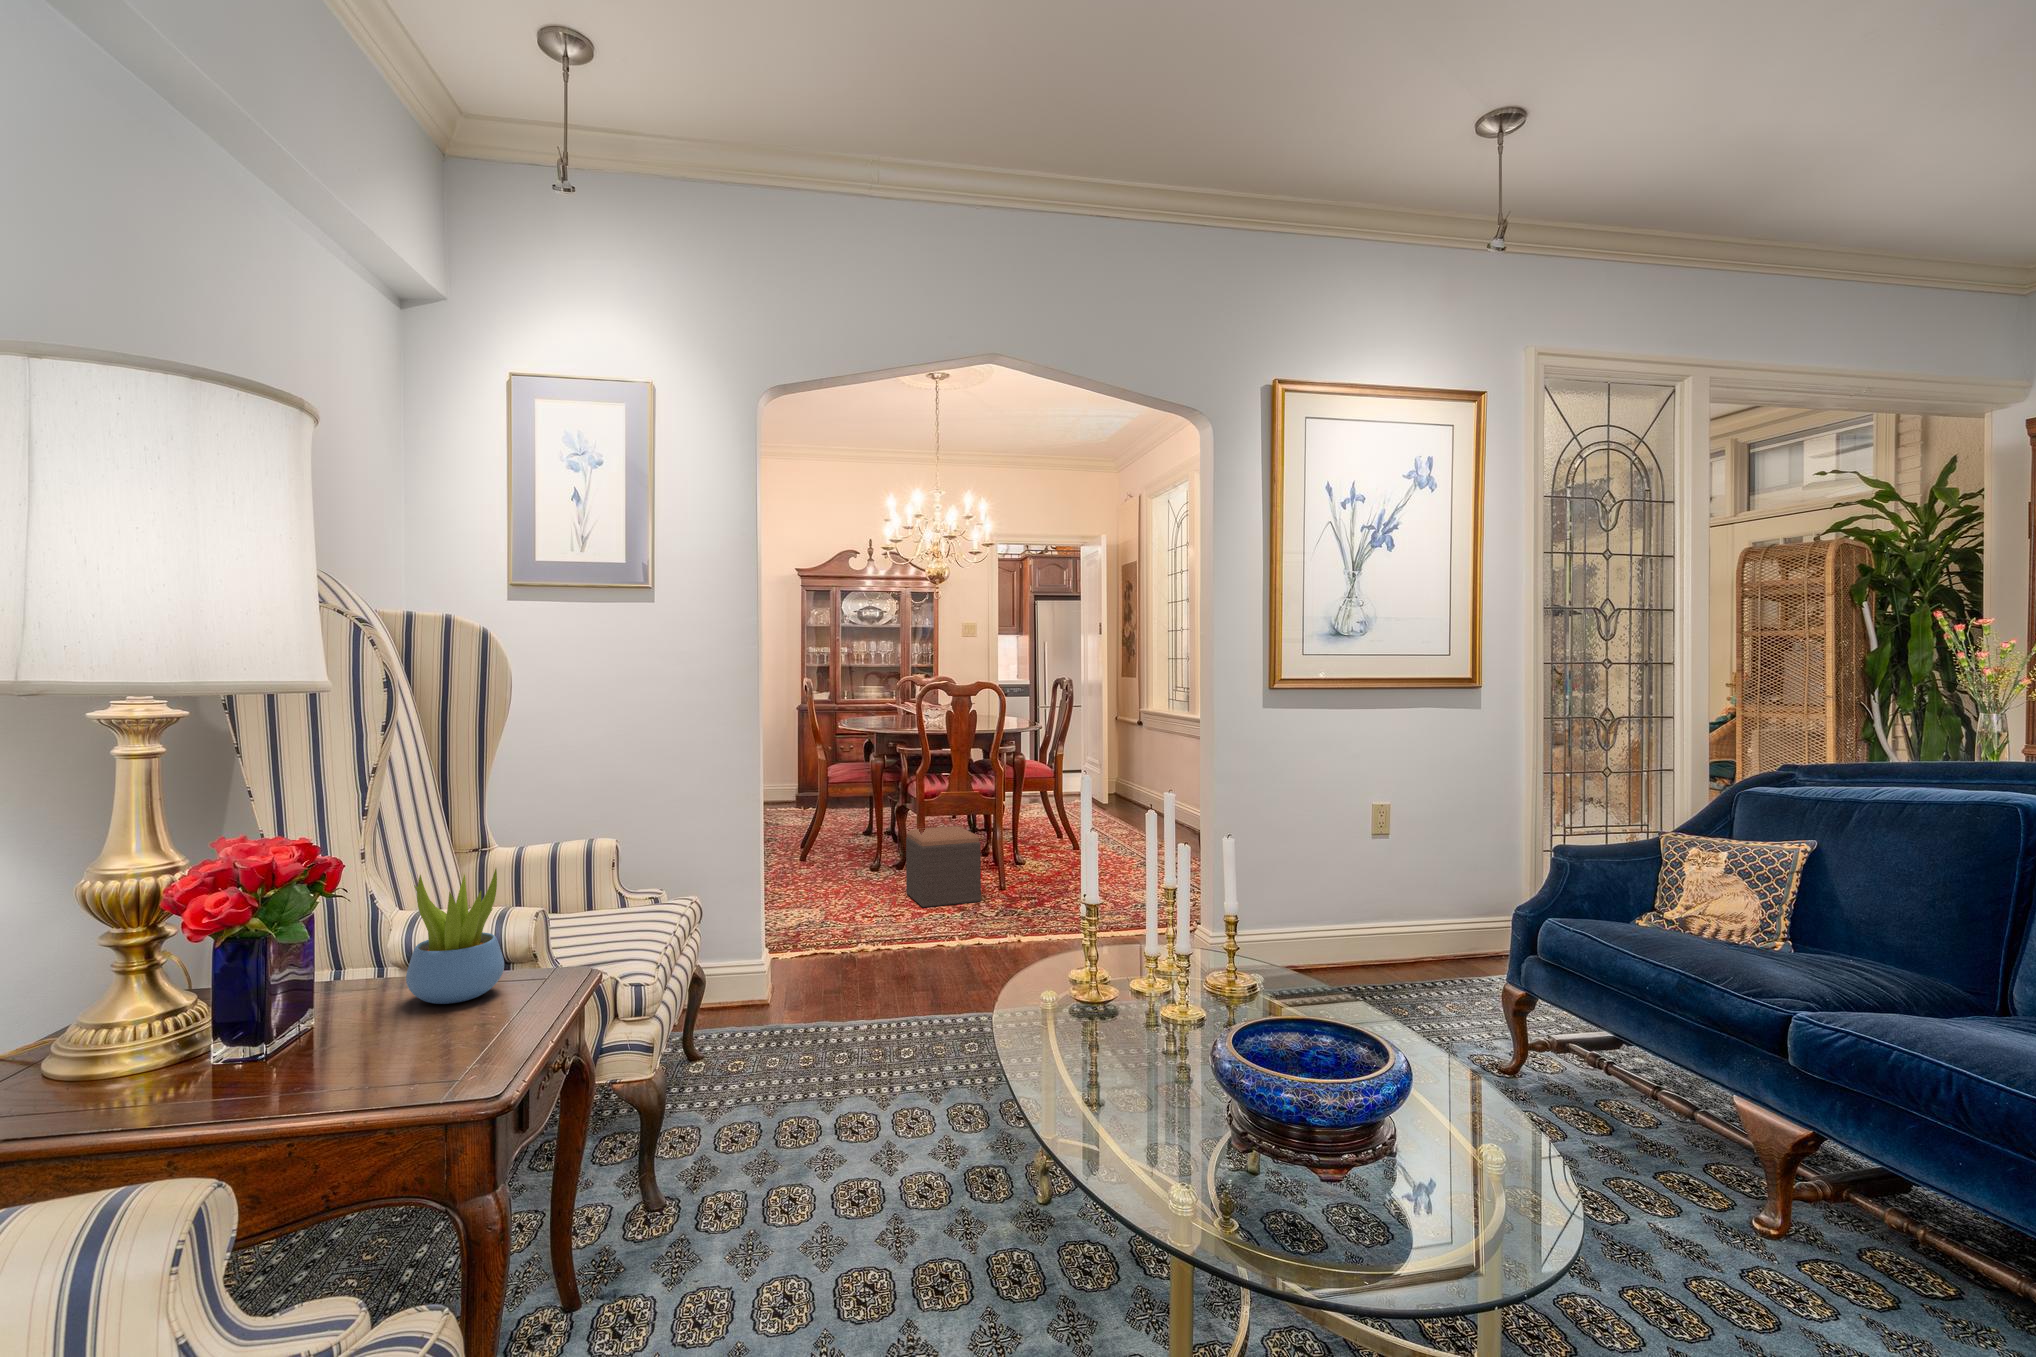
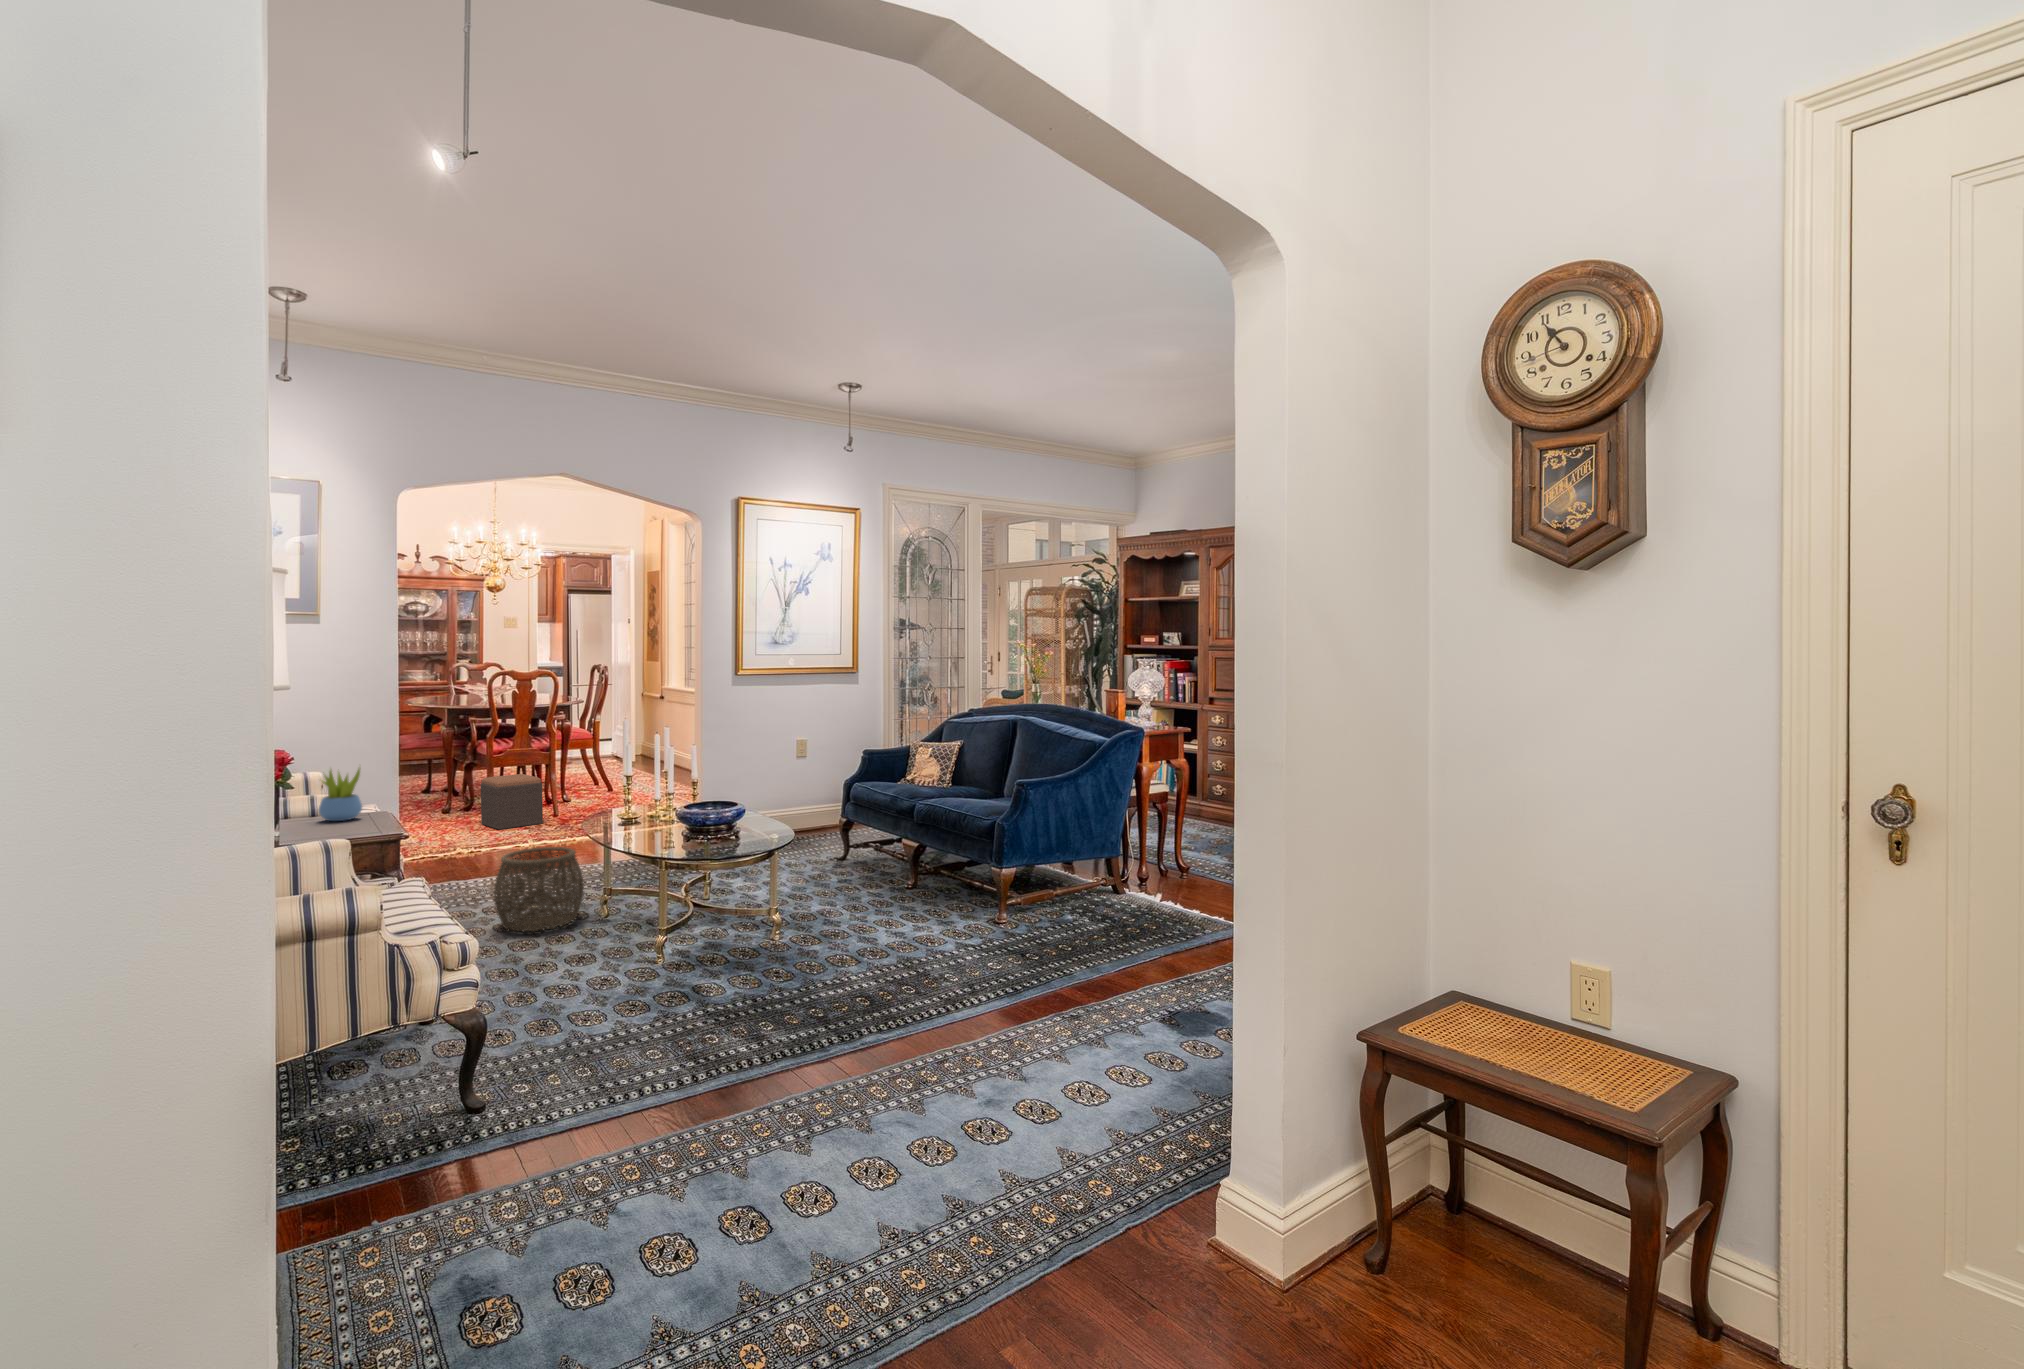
woven basket: none [809,1037,994,1263] -> present [494,847,584,932]

